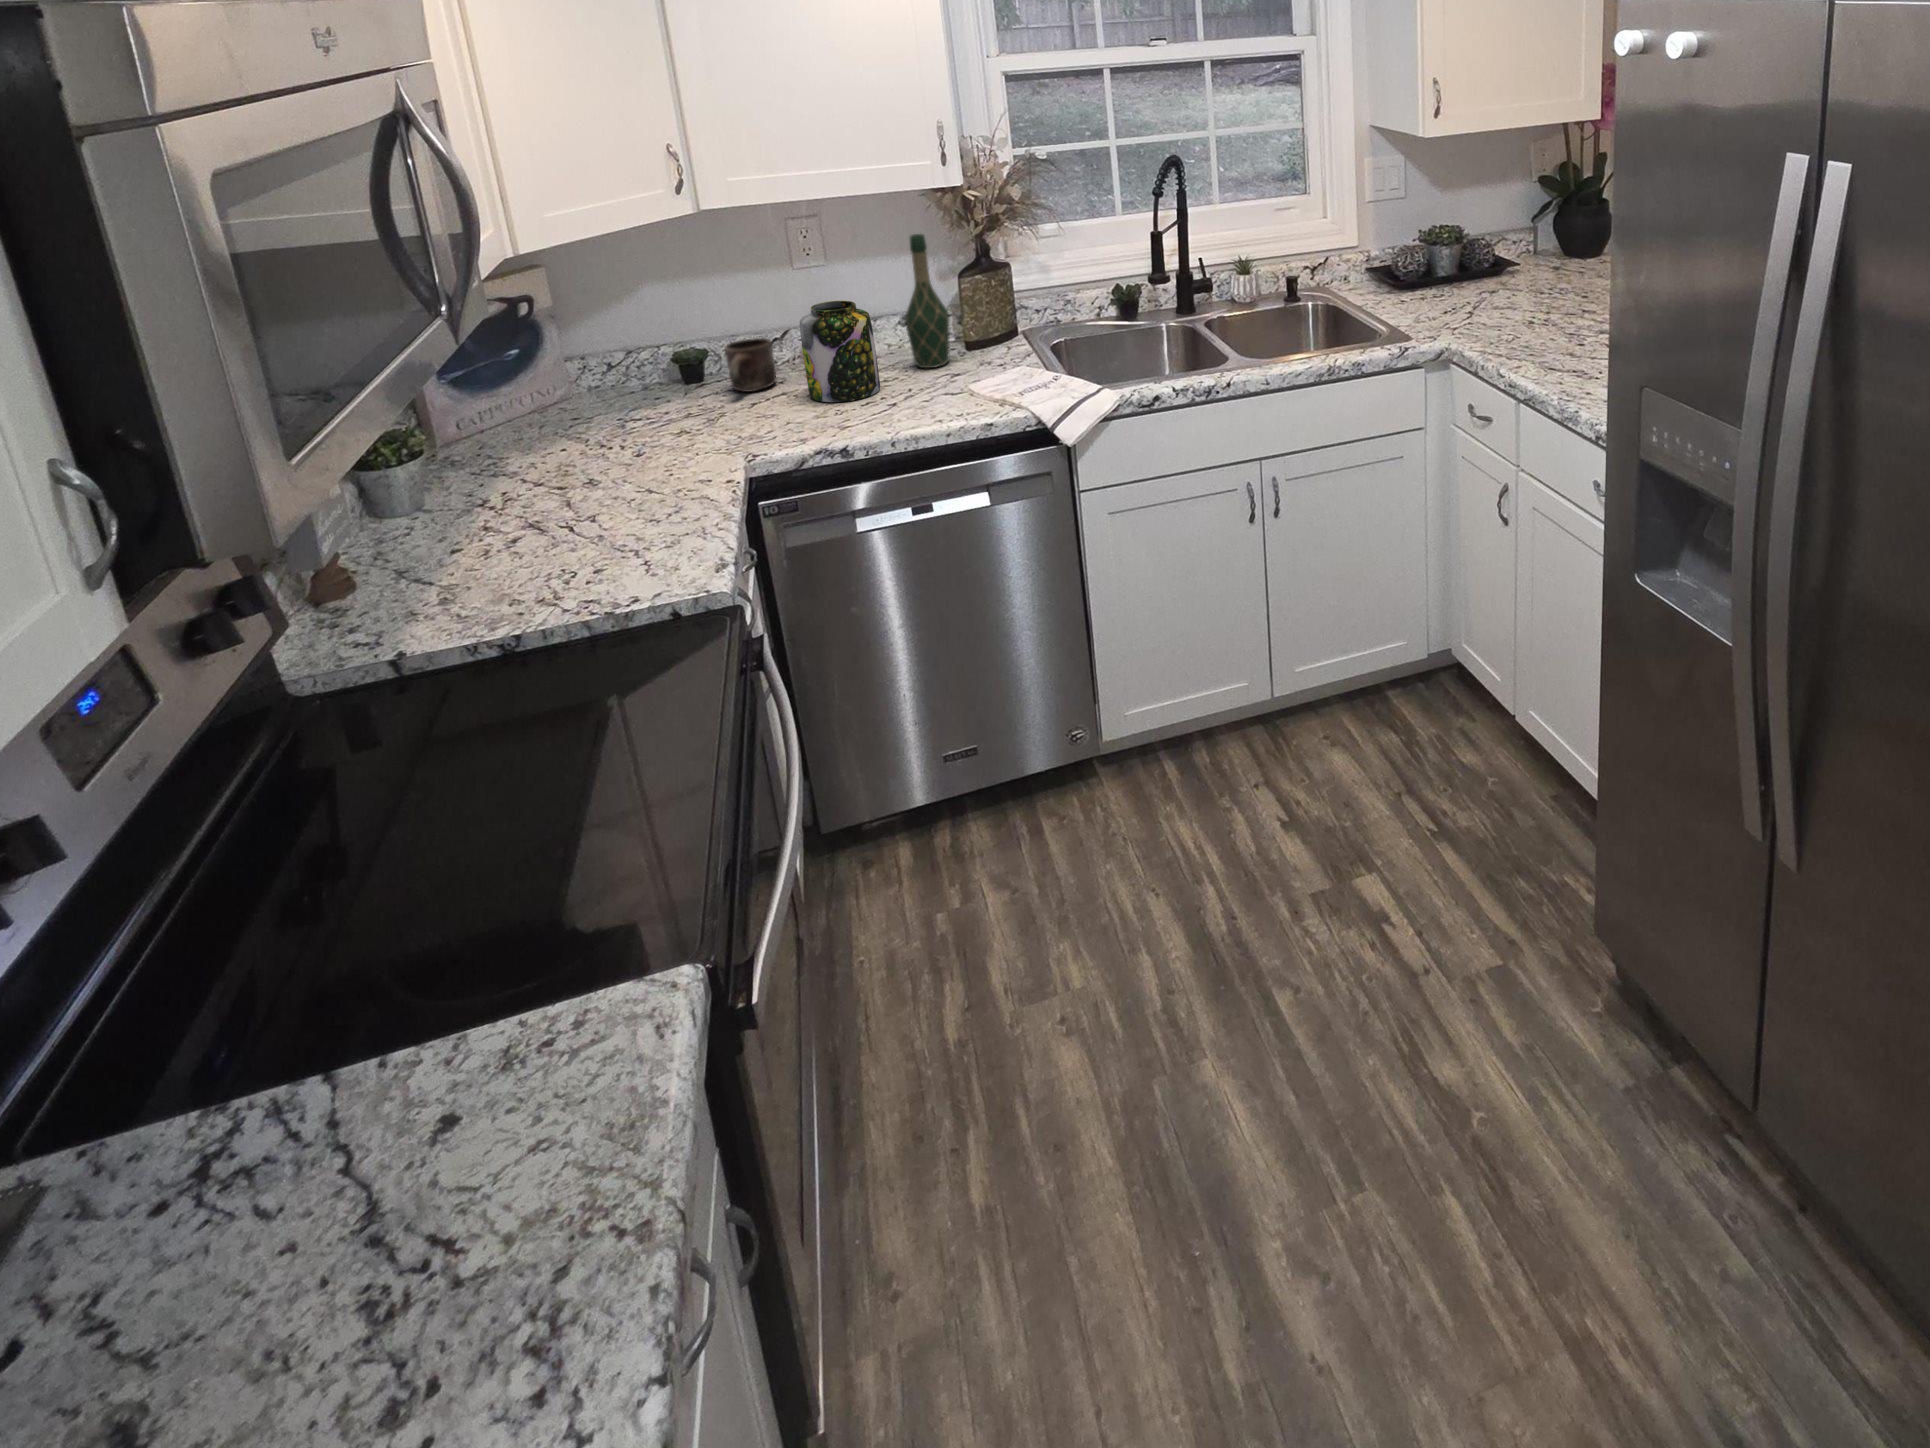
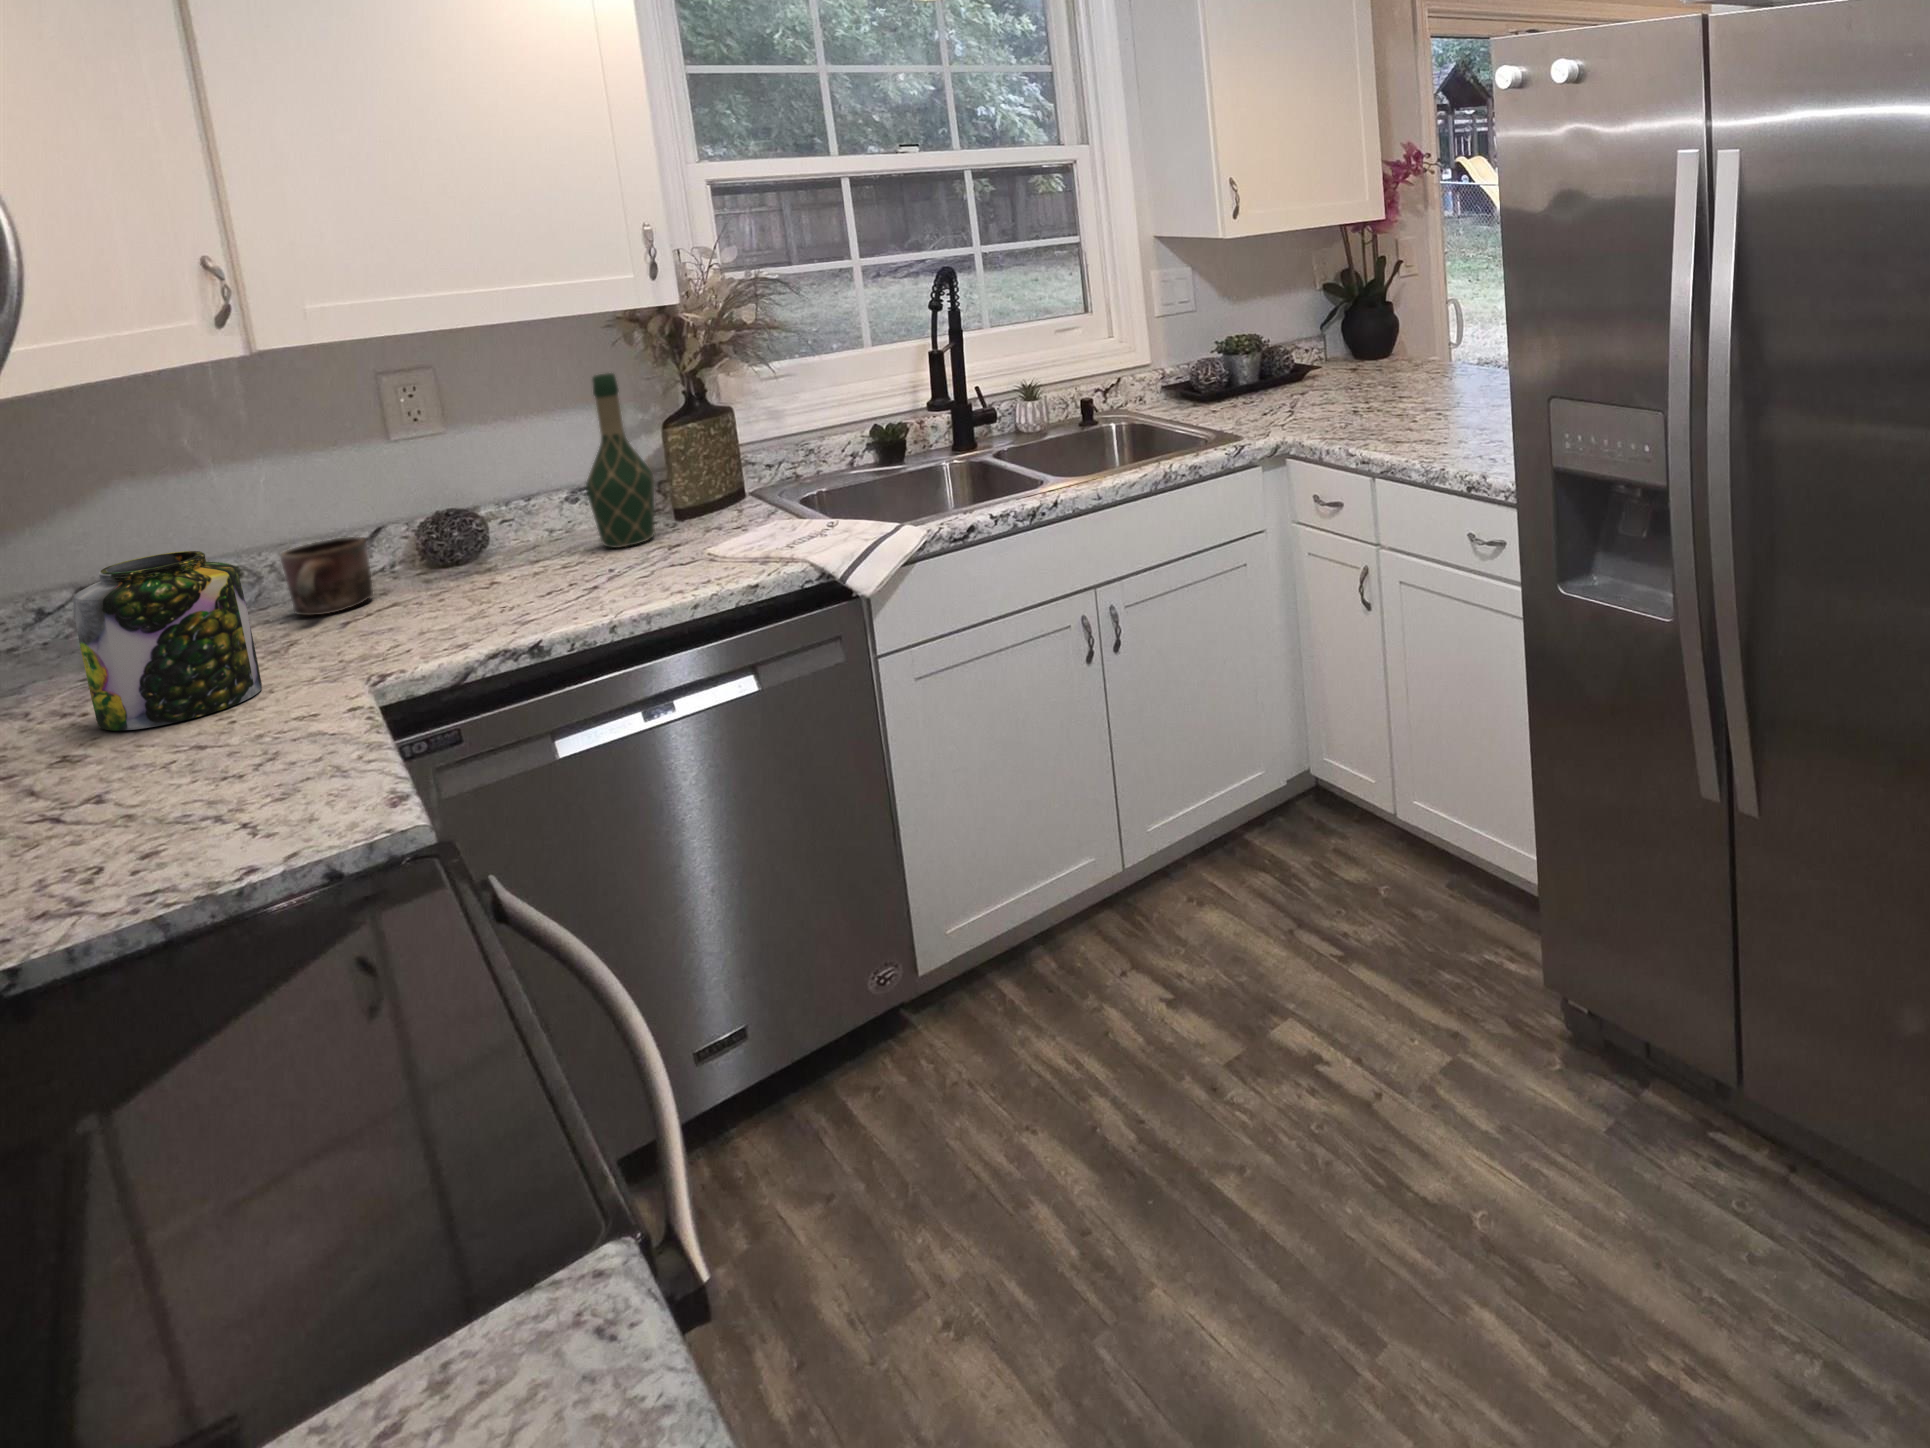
jar: present [800,301,880,402] -> present [73,551,262,731]

